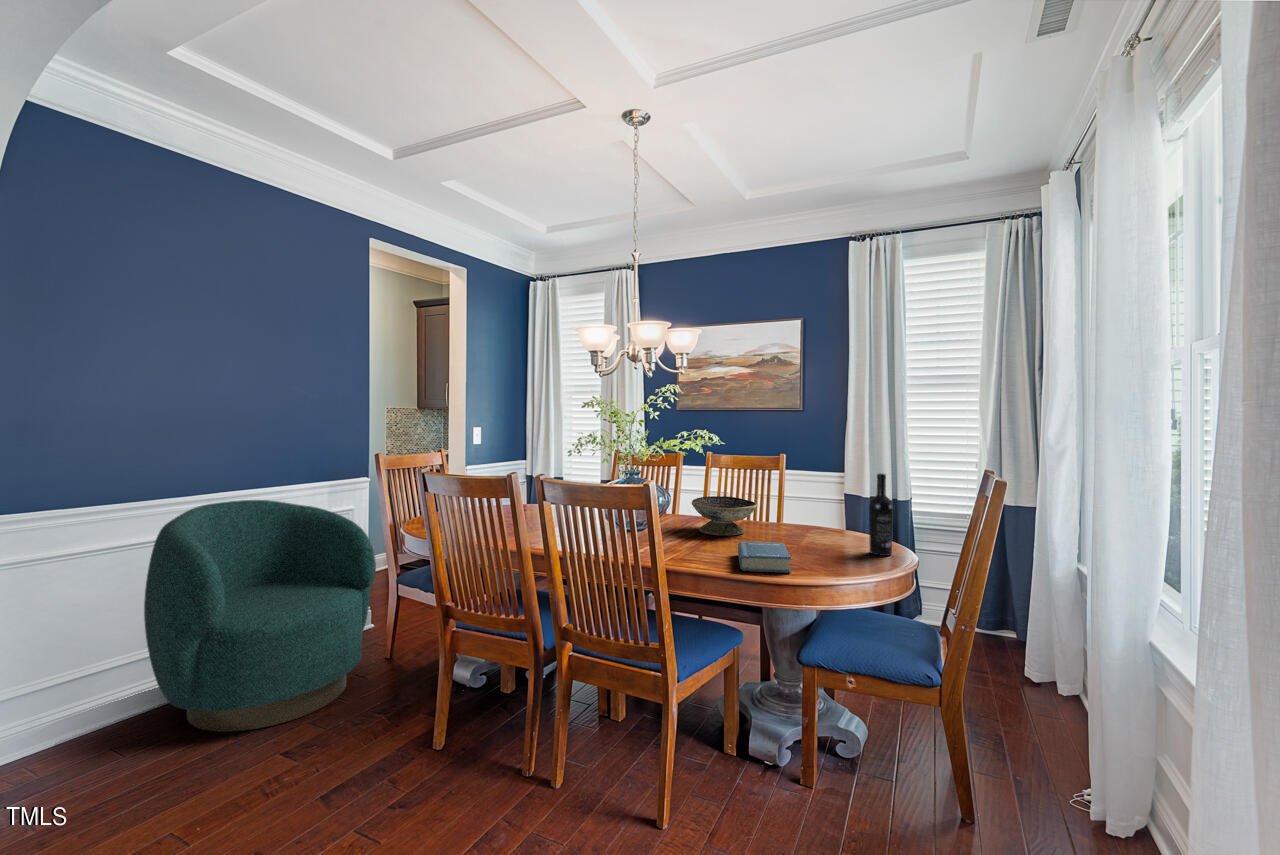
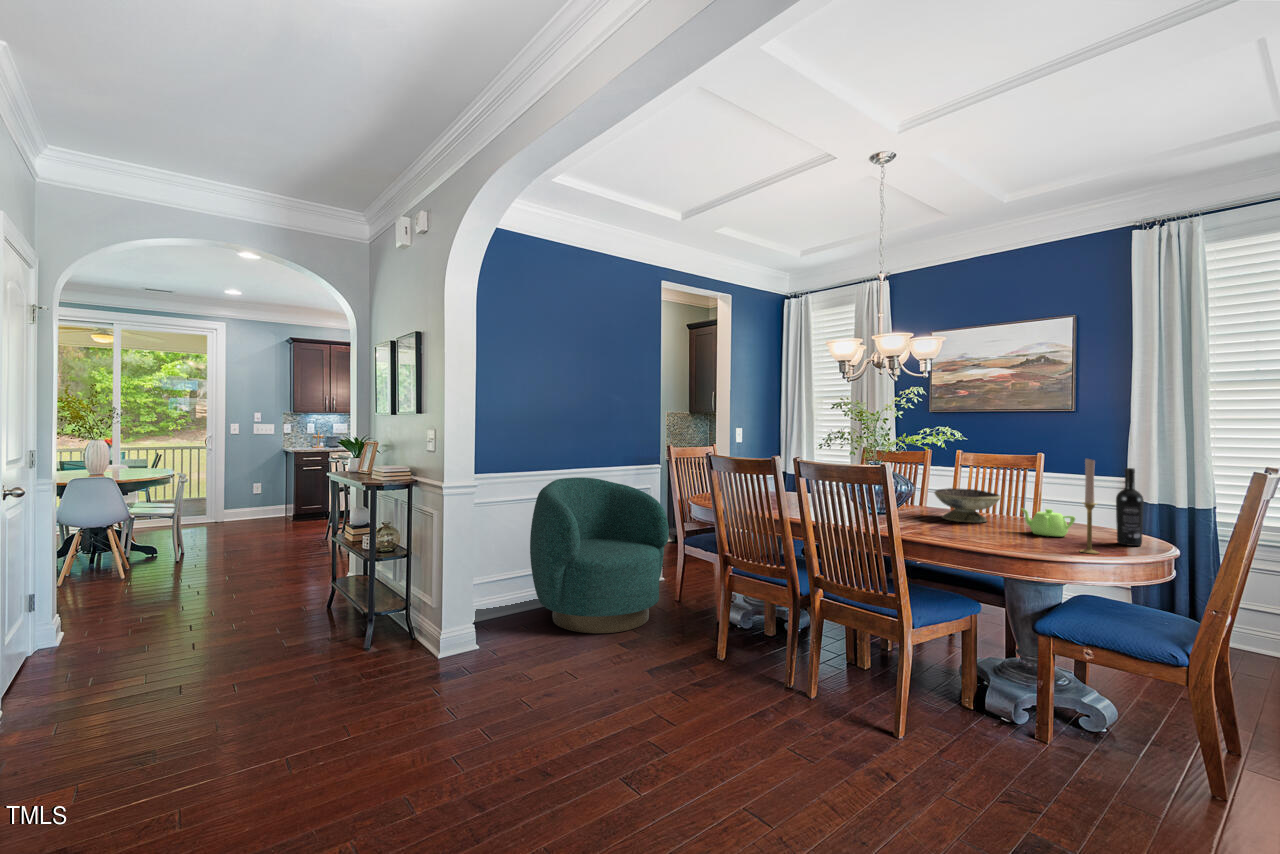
candlestick: none [845,466,864,572] -> present [1081,459,1098,553]
teapot: none [779,519,832,549] -> present [1022,509,1075,537]
book: present [738,541,791,573] -> none [971,523,1020,549]

